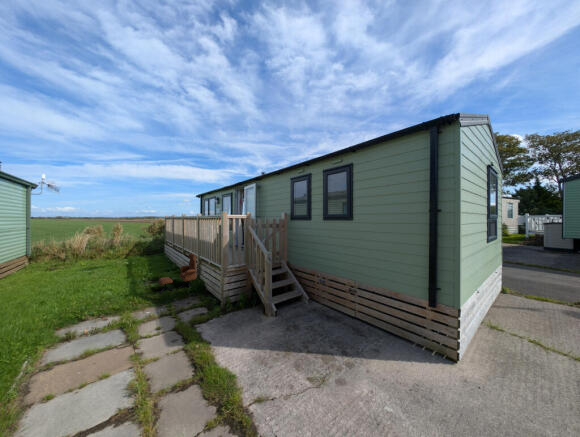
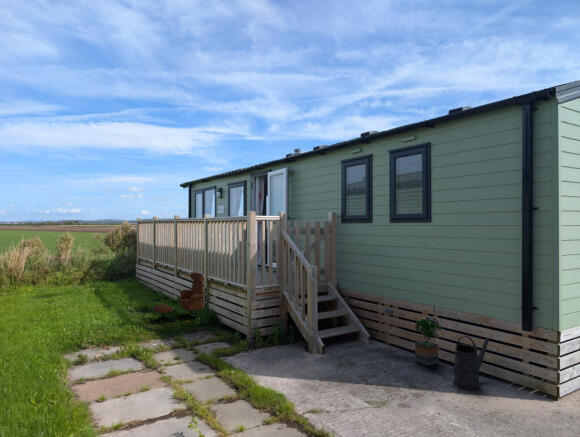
potted tree: none [342,291,363,327] -> present [415,319,443,366]
watering can: none [373,308,398,354] -> present [453,336,489,390]

